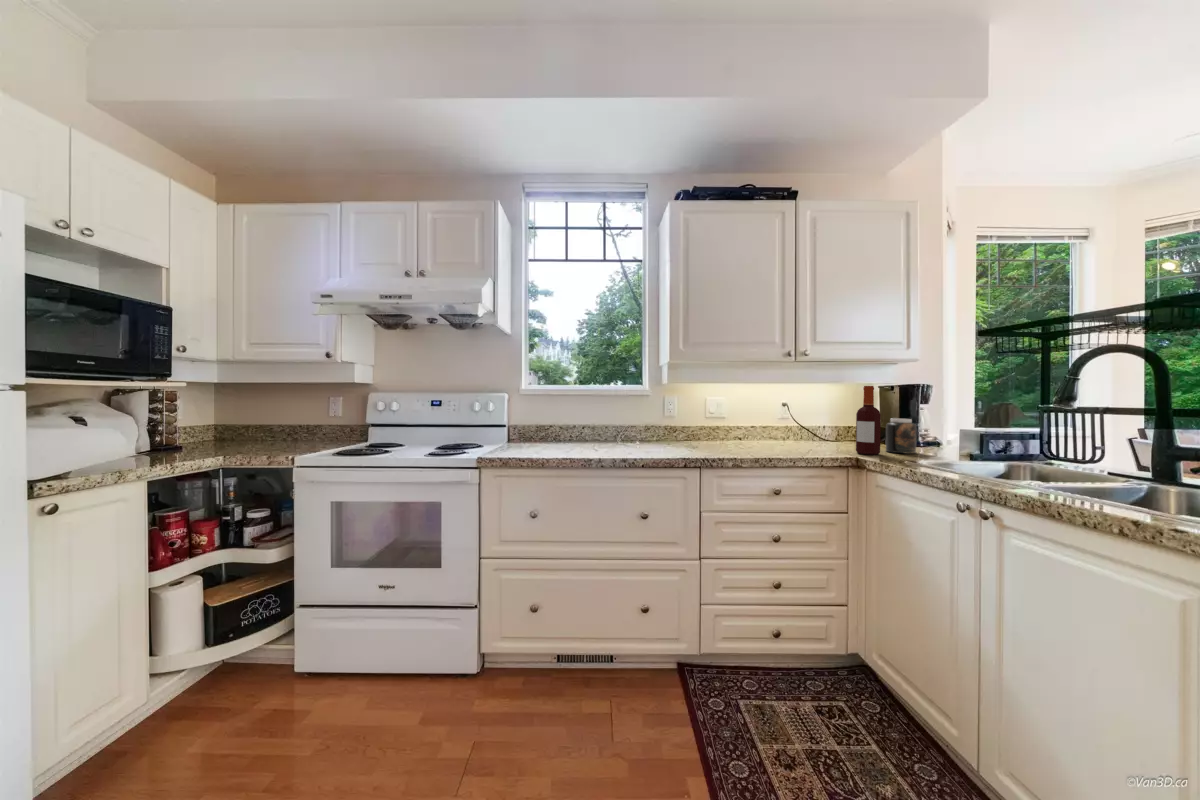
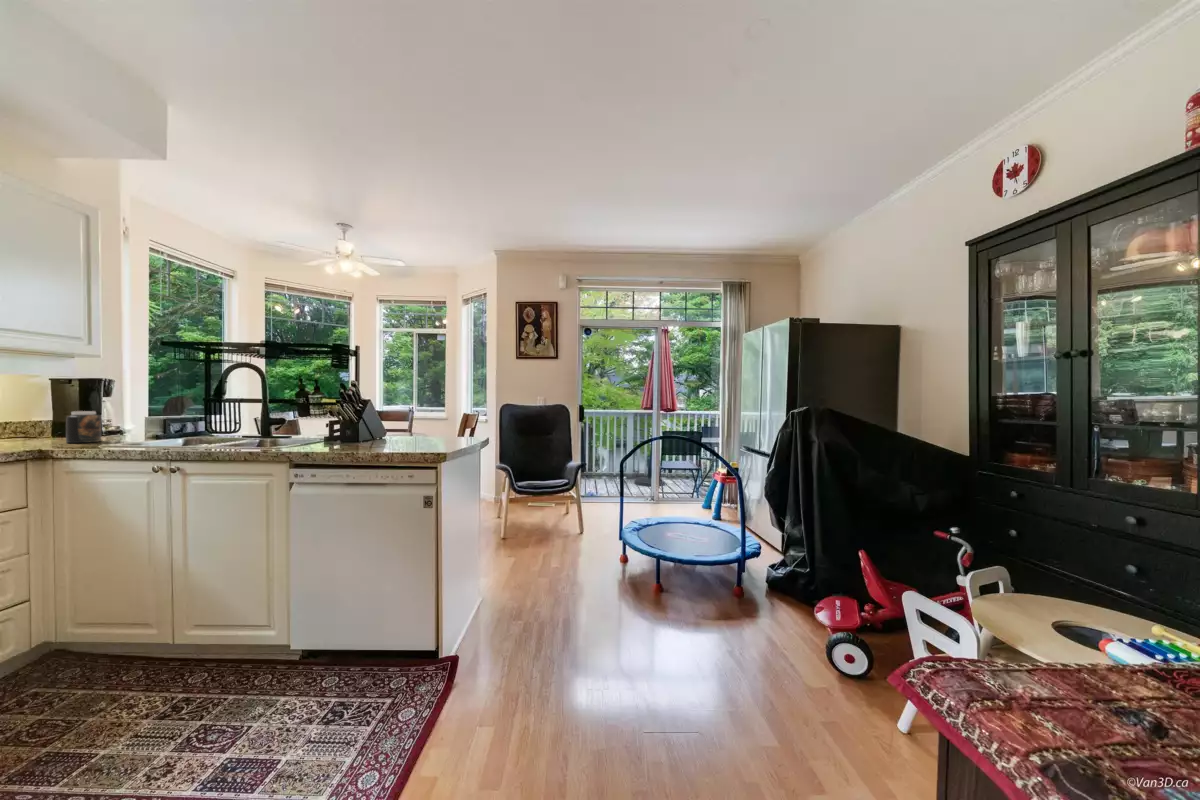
bottle: present [856,386,881,455] -> none [29,381,62,448]

